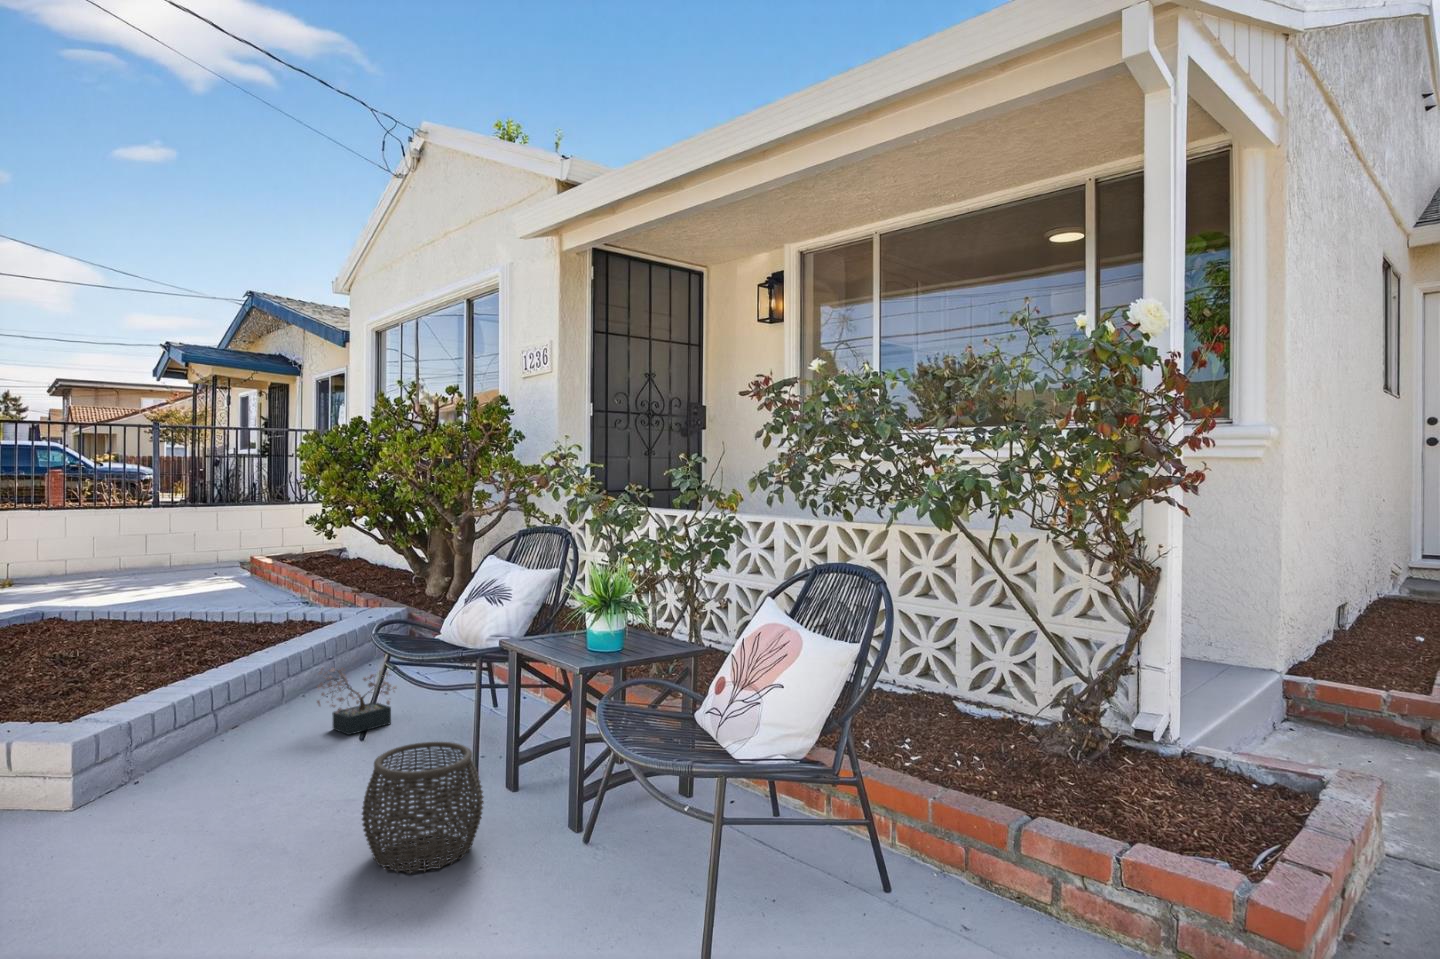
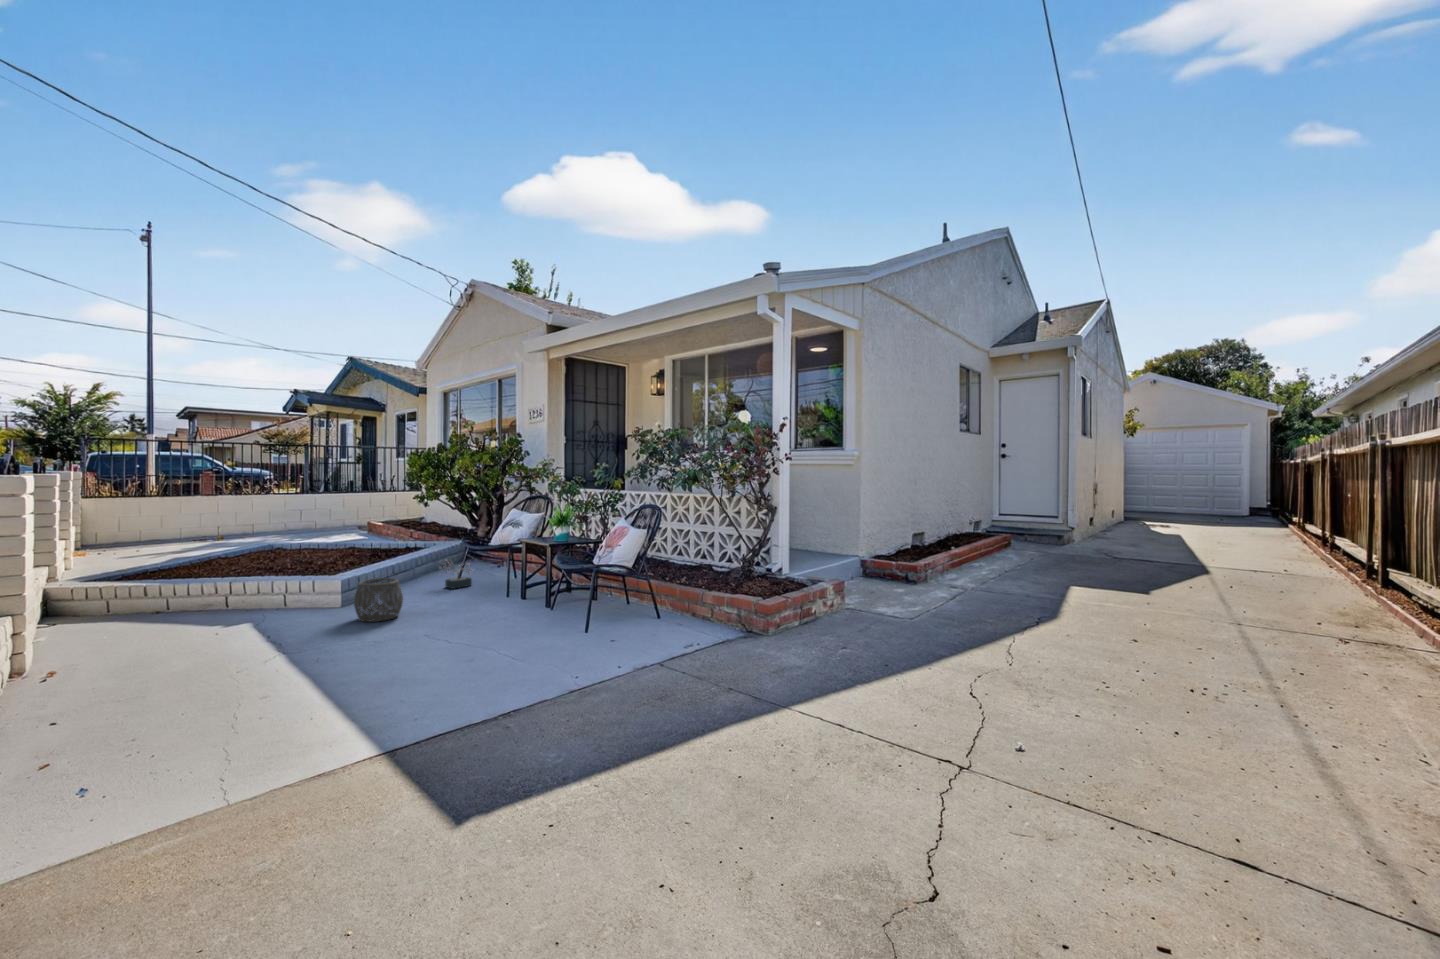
woven basket: present [362,742,484,873] -> present [354,578,403,622]

